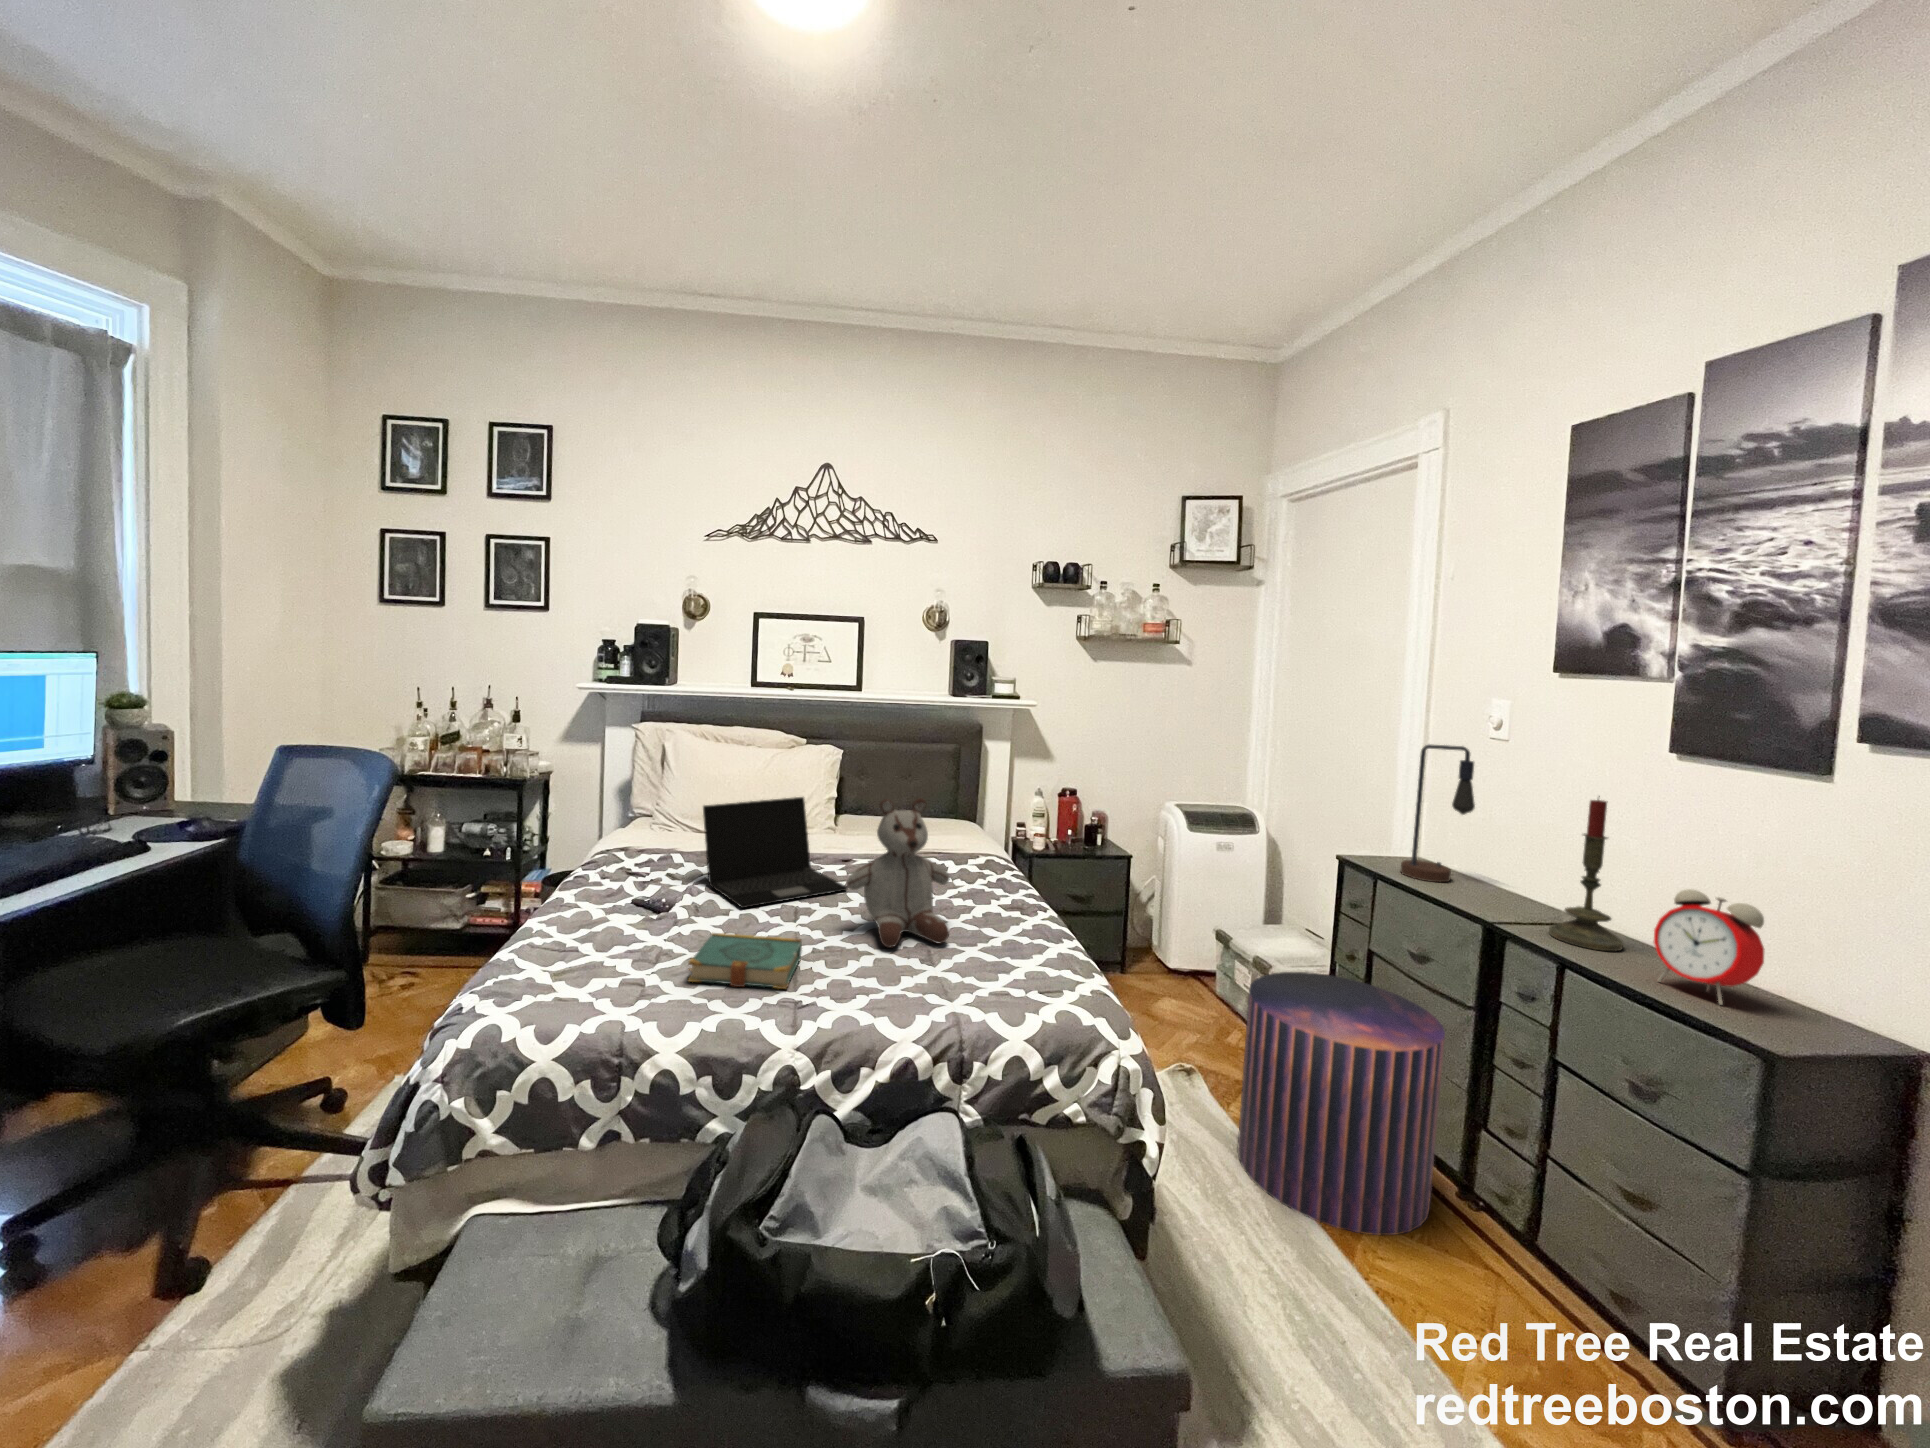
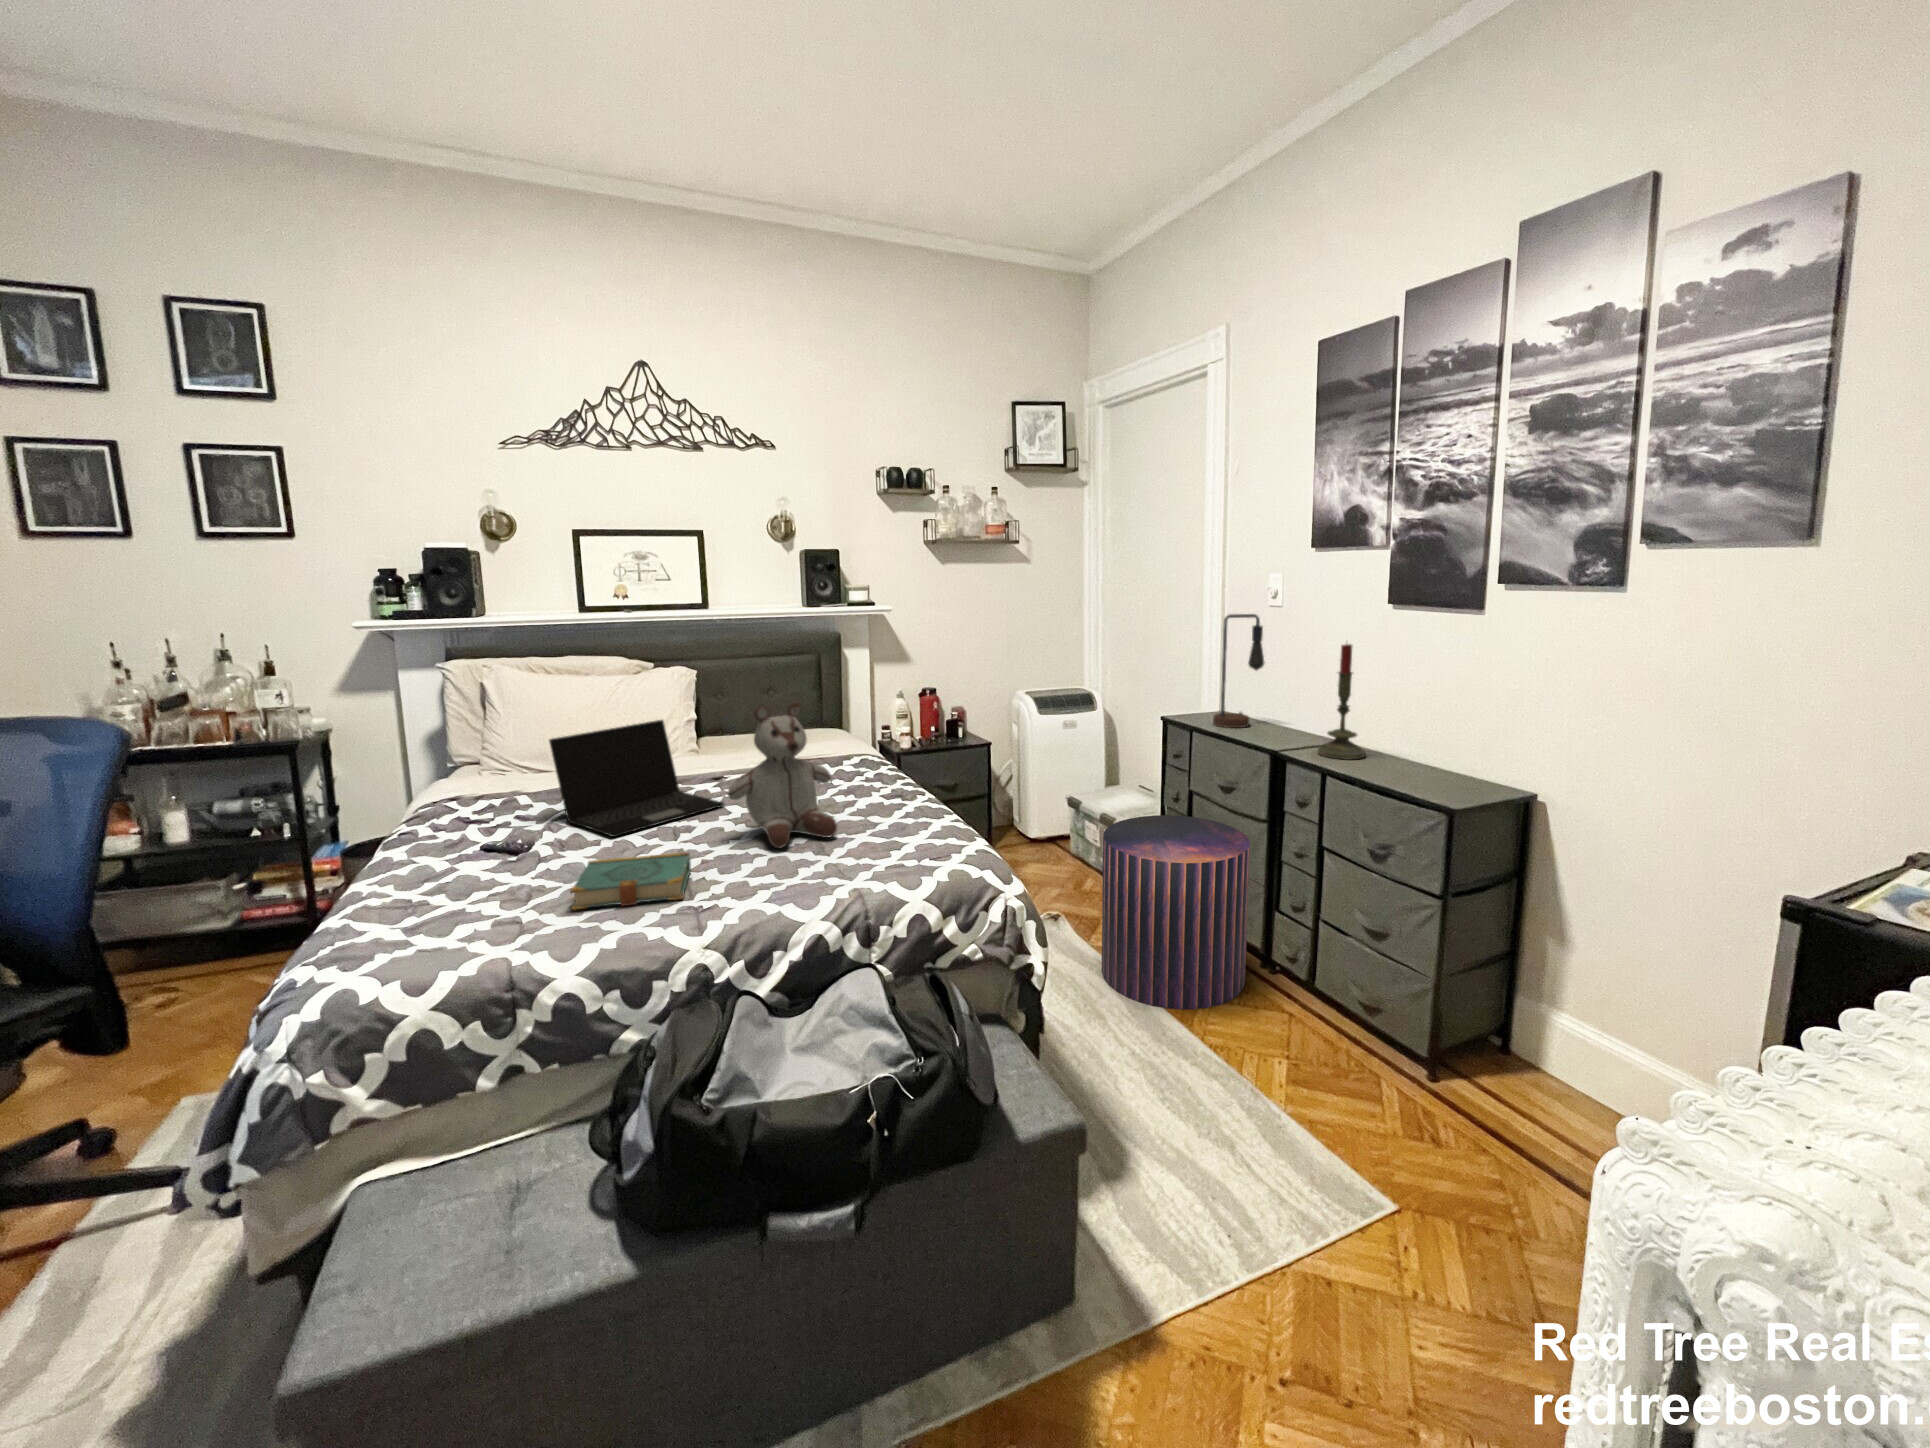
alarm clock: present [1654,889,1764,1005] -> none [1383,703,1448,783]

